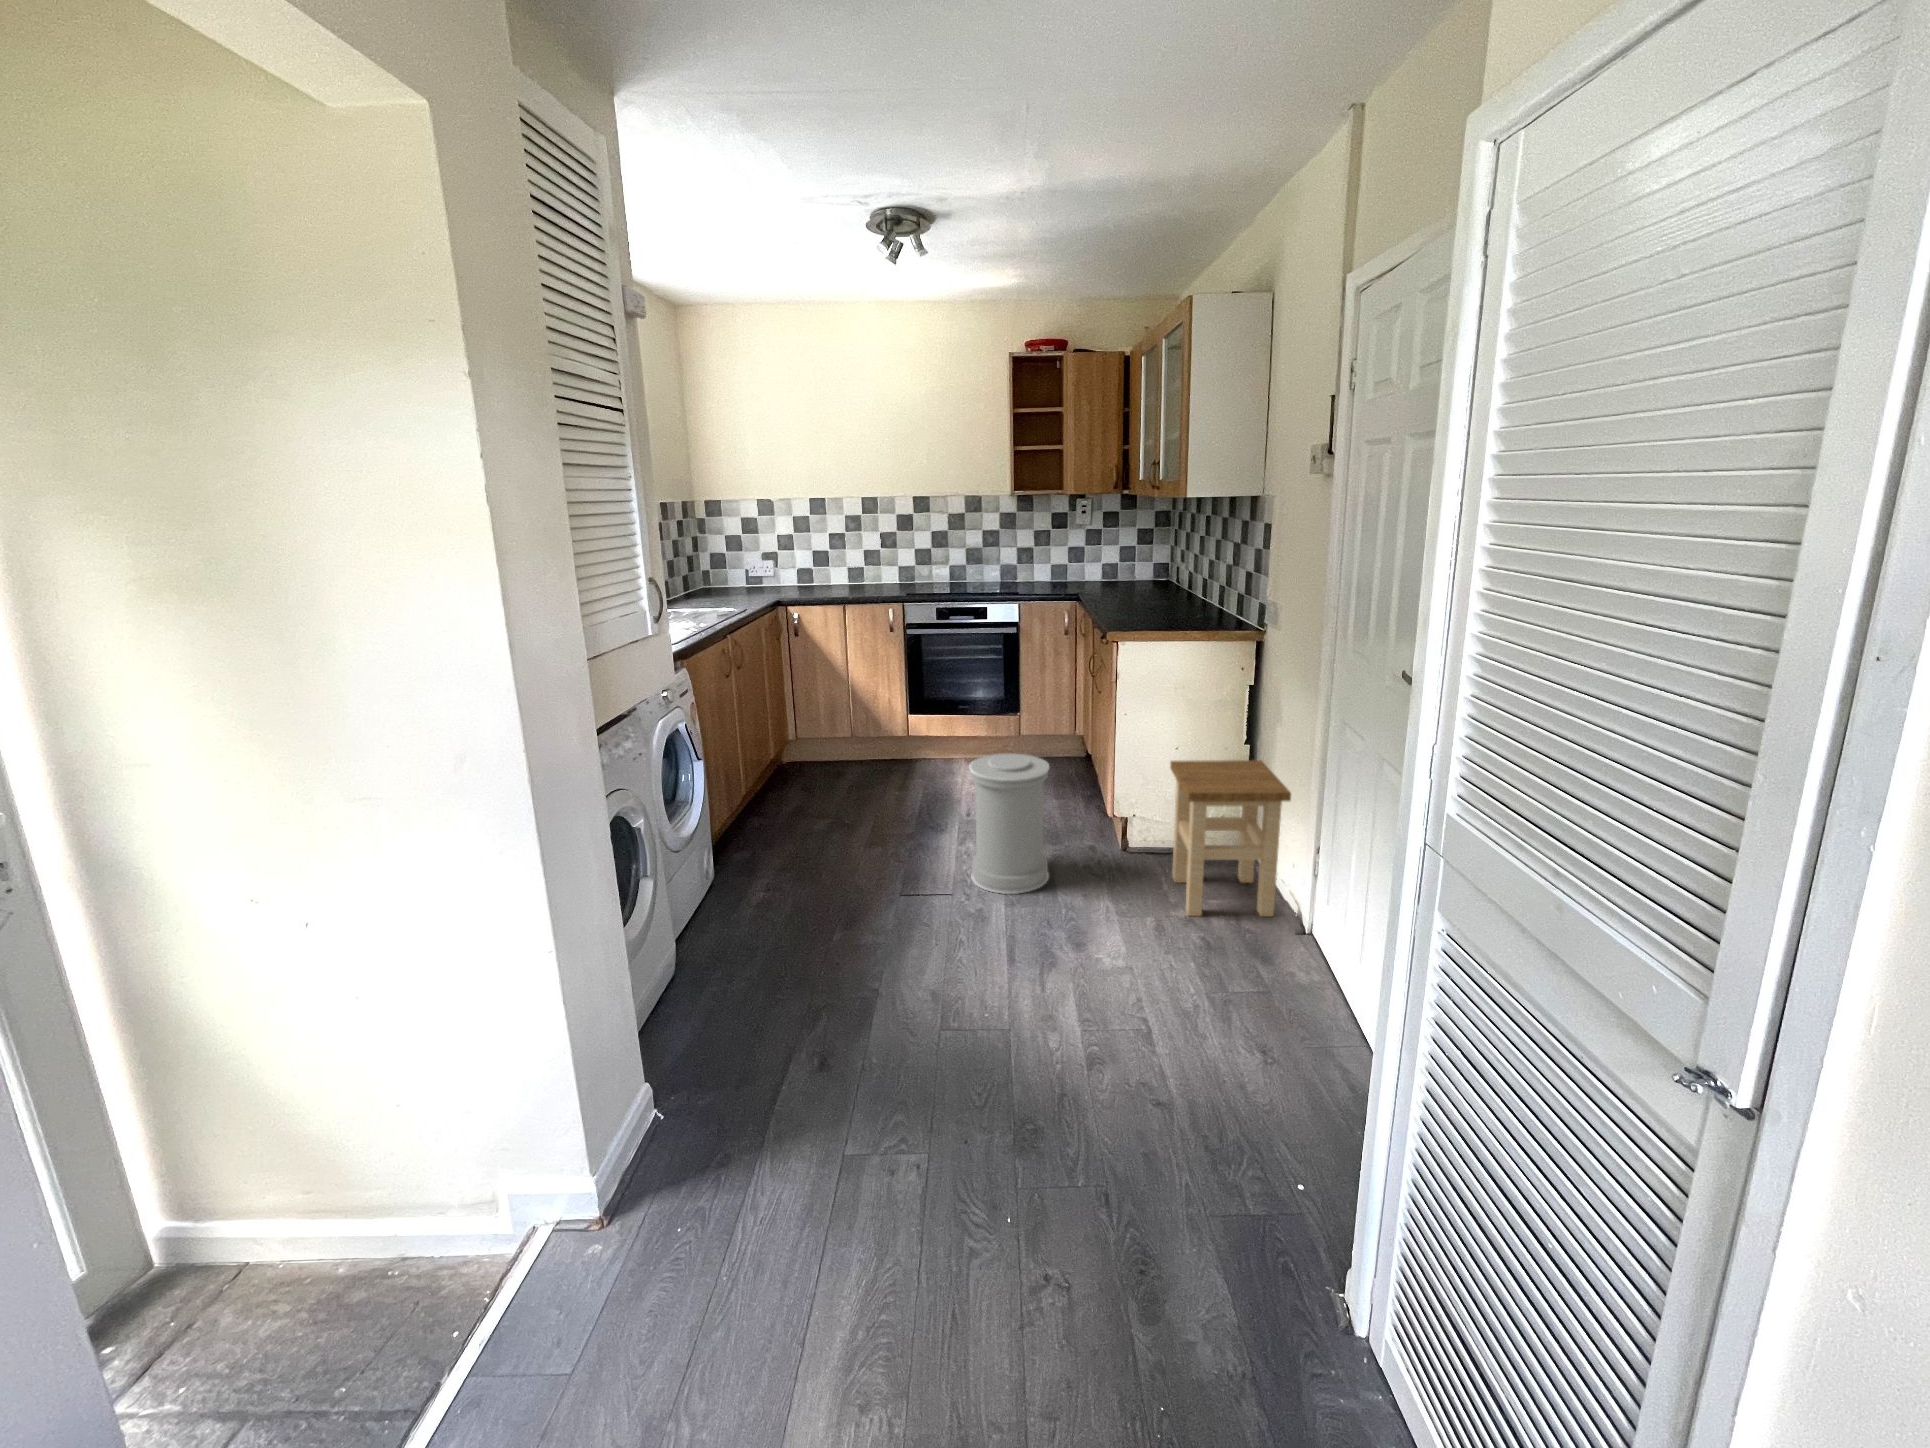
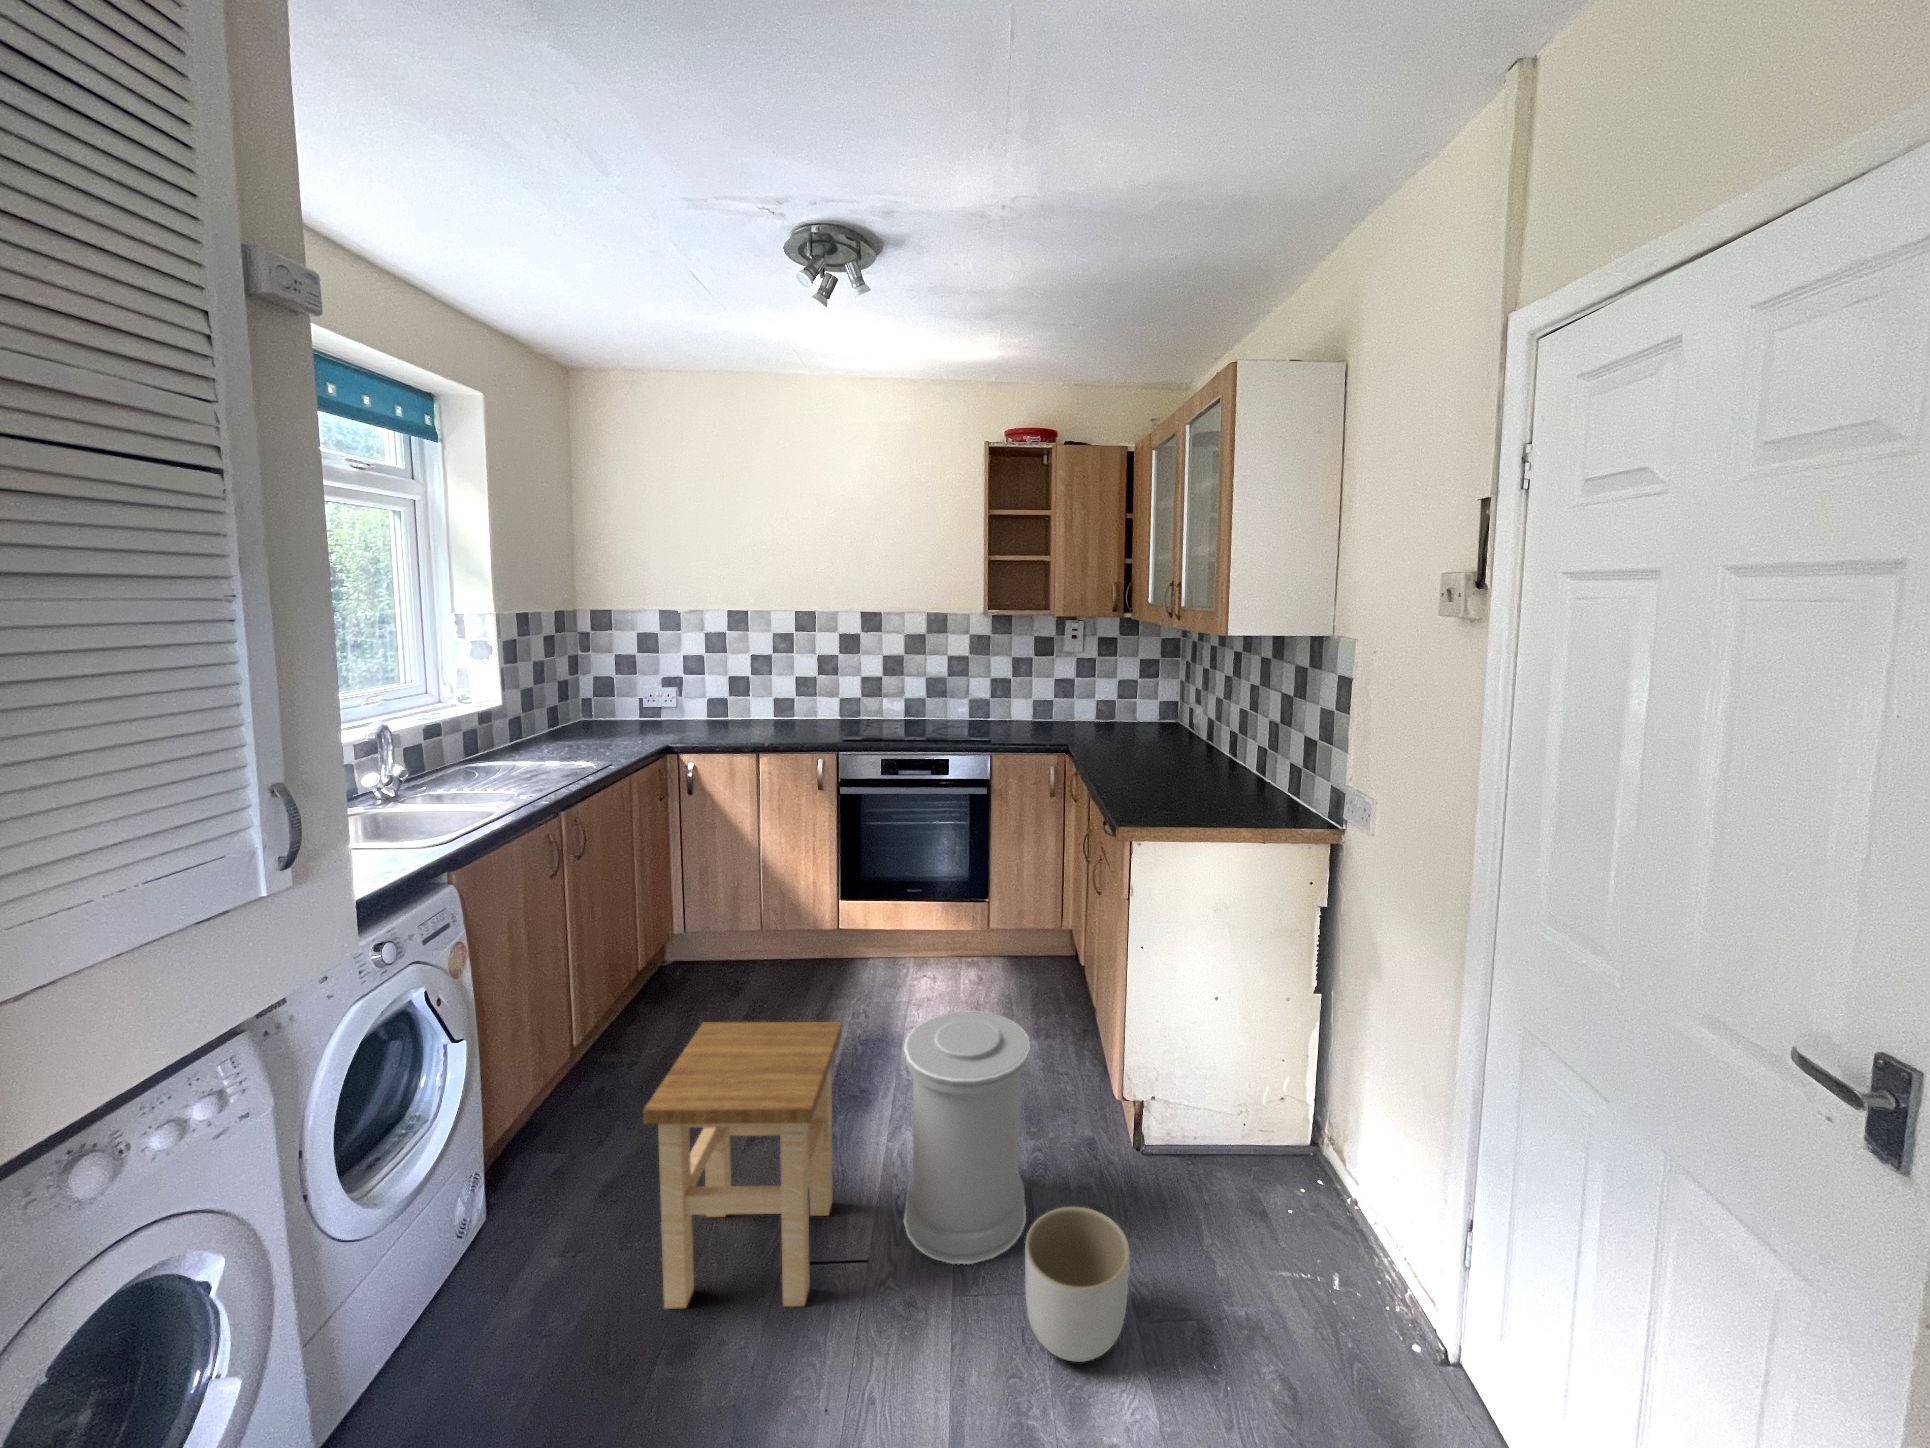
stool: present [1170,760,1291,916] -> present [643,1022,842,1309]
planter: none [1047,853,1110,927] -> present [1025,1207,1130,1362]

